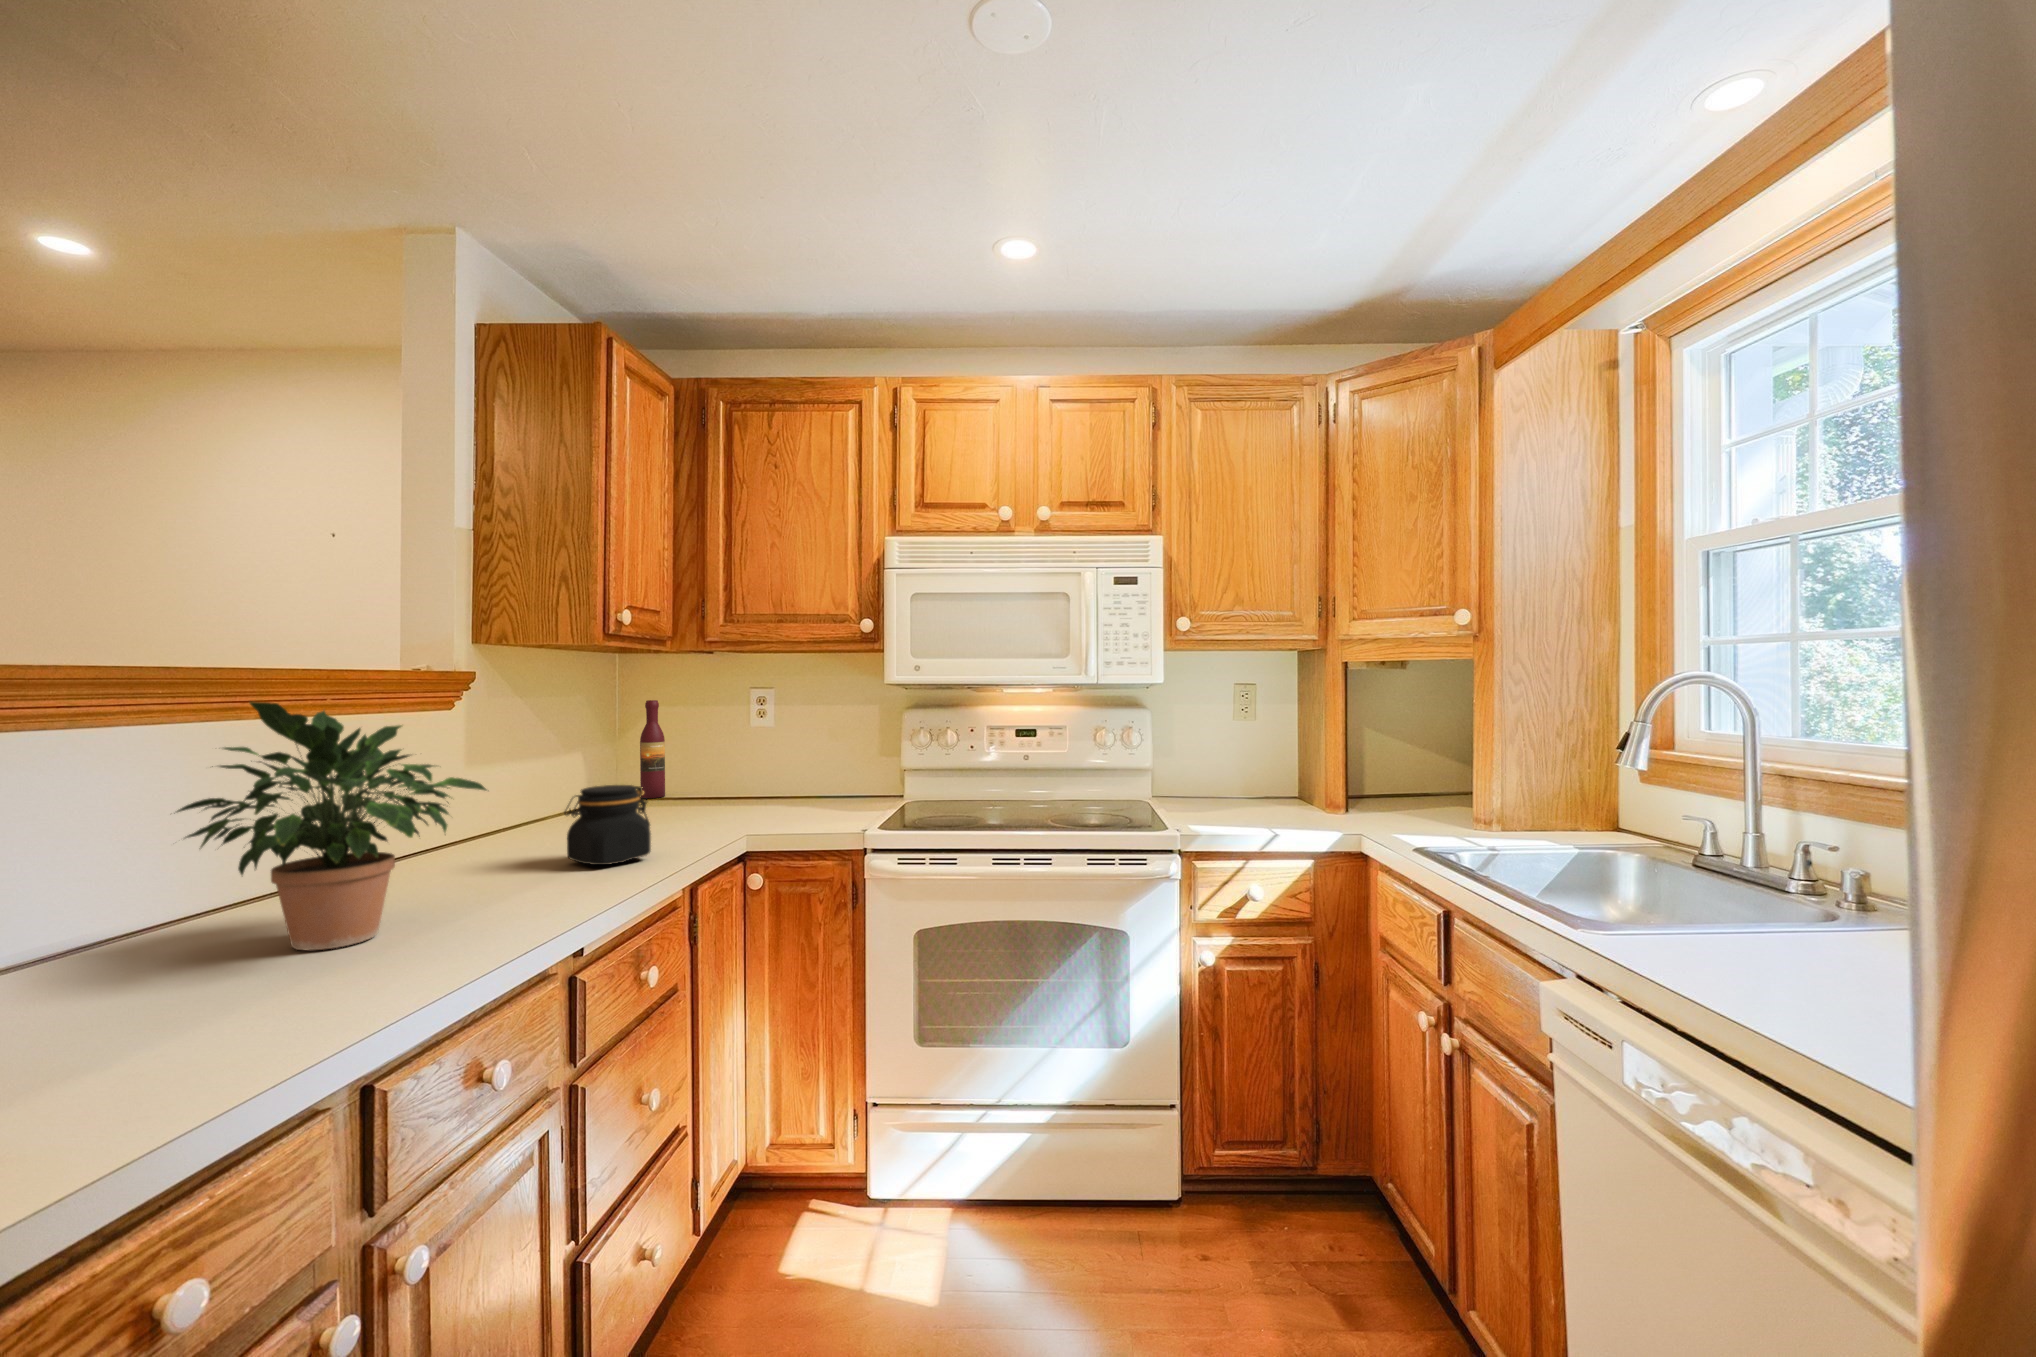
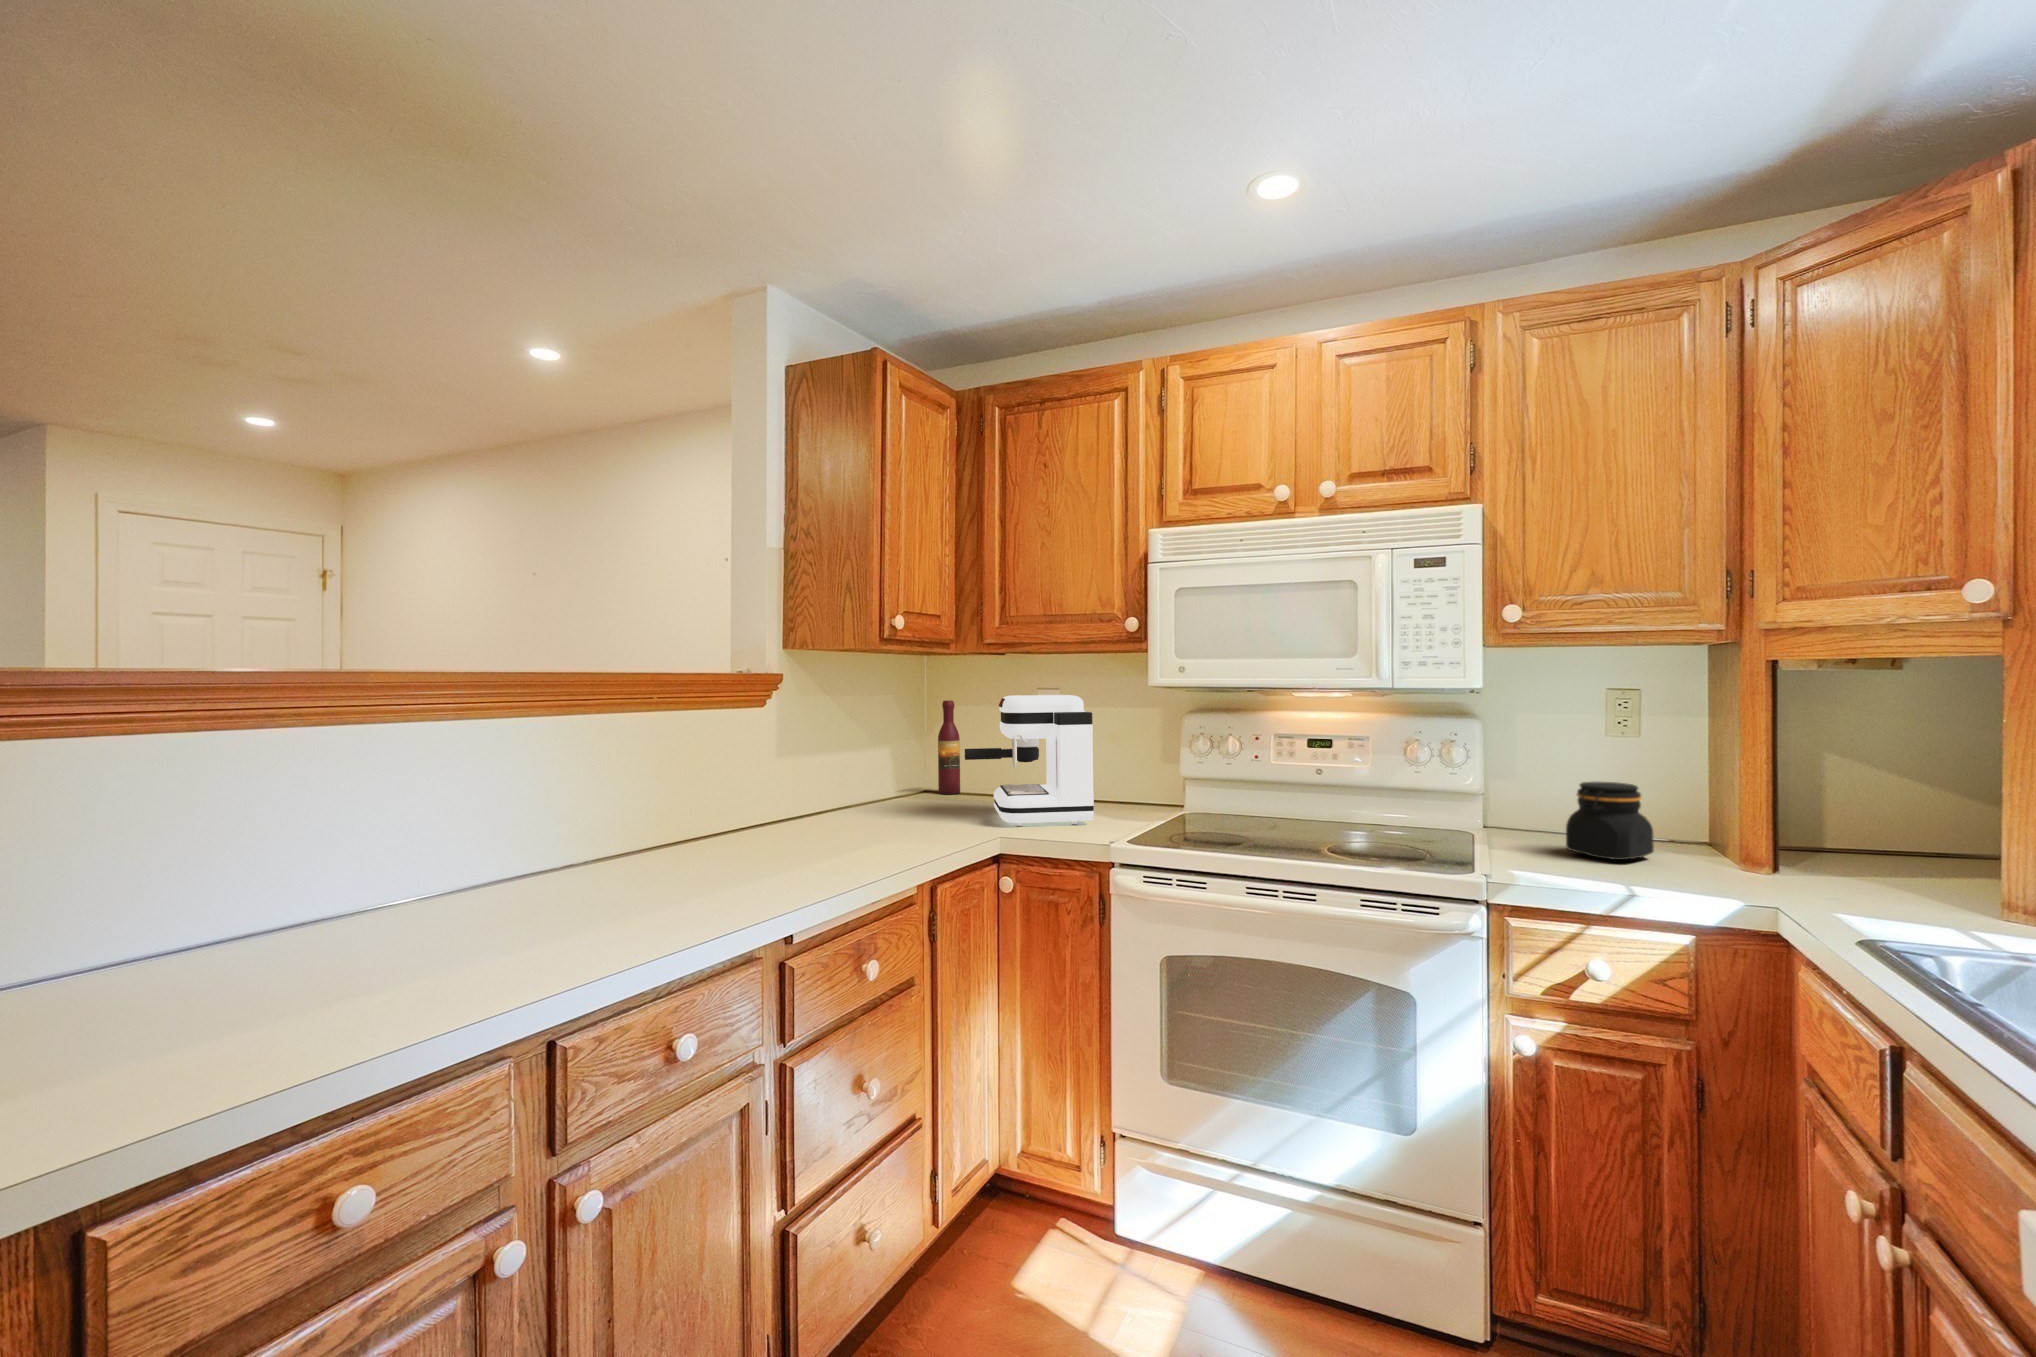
coffee maker: none [694,692,833,822] -> present [965,695,1094,826]
potted plant: present [177,701,486,950] -> none [497,705,723,913]
jar: present [564,785,651,865] -> present [1566,782,1654,860]

